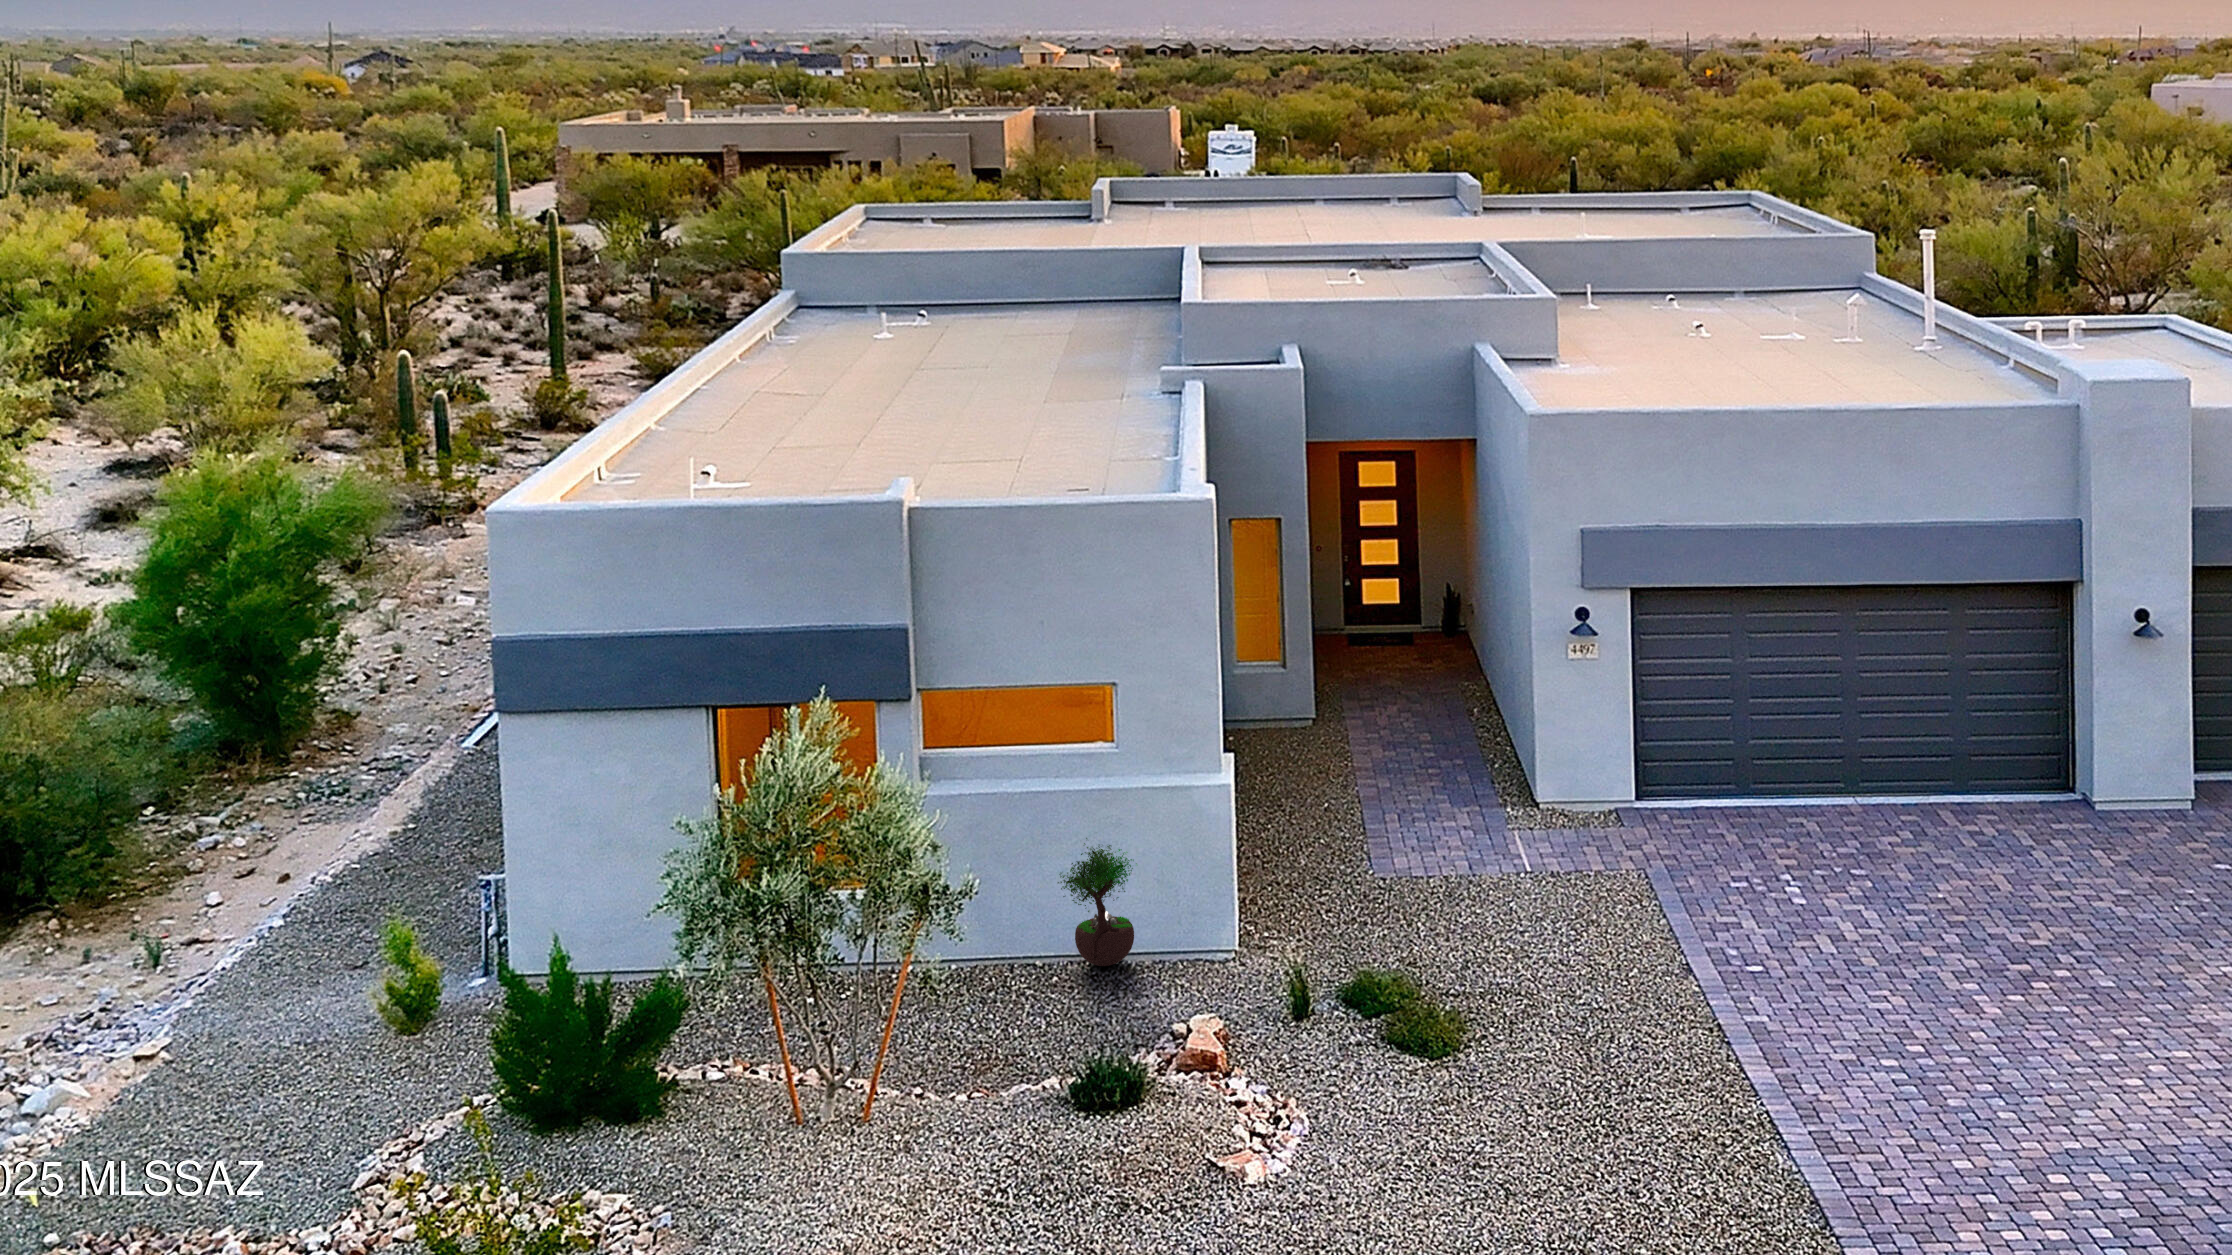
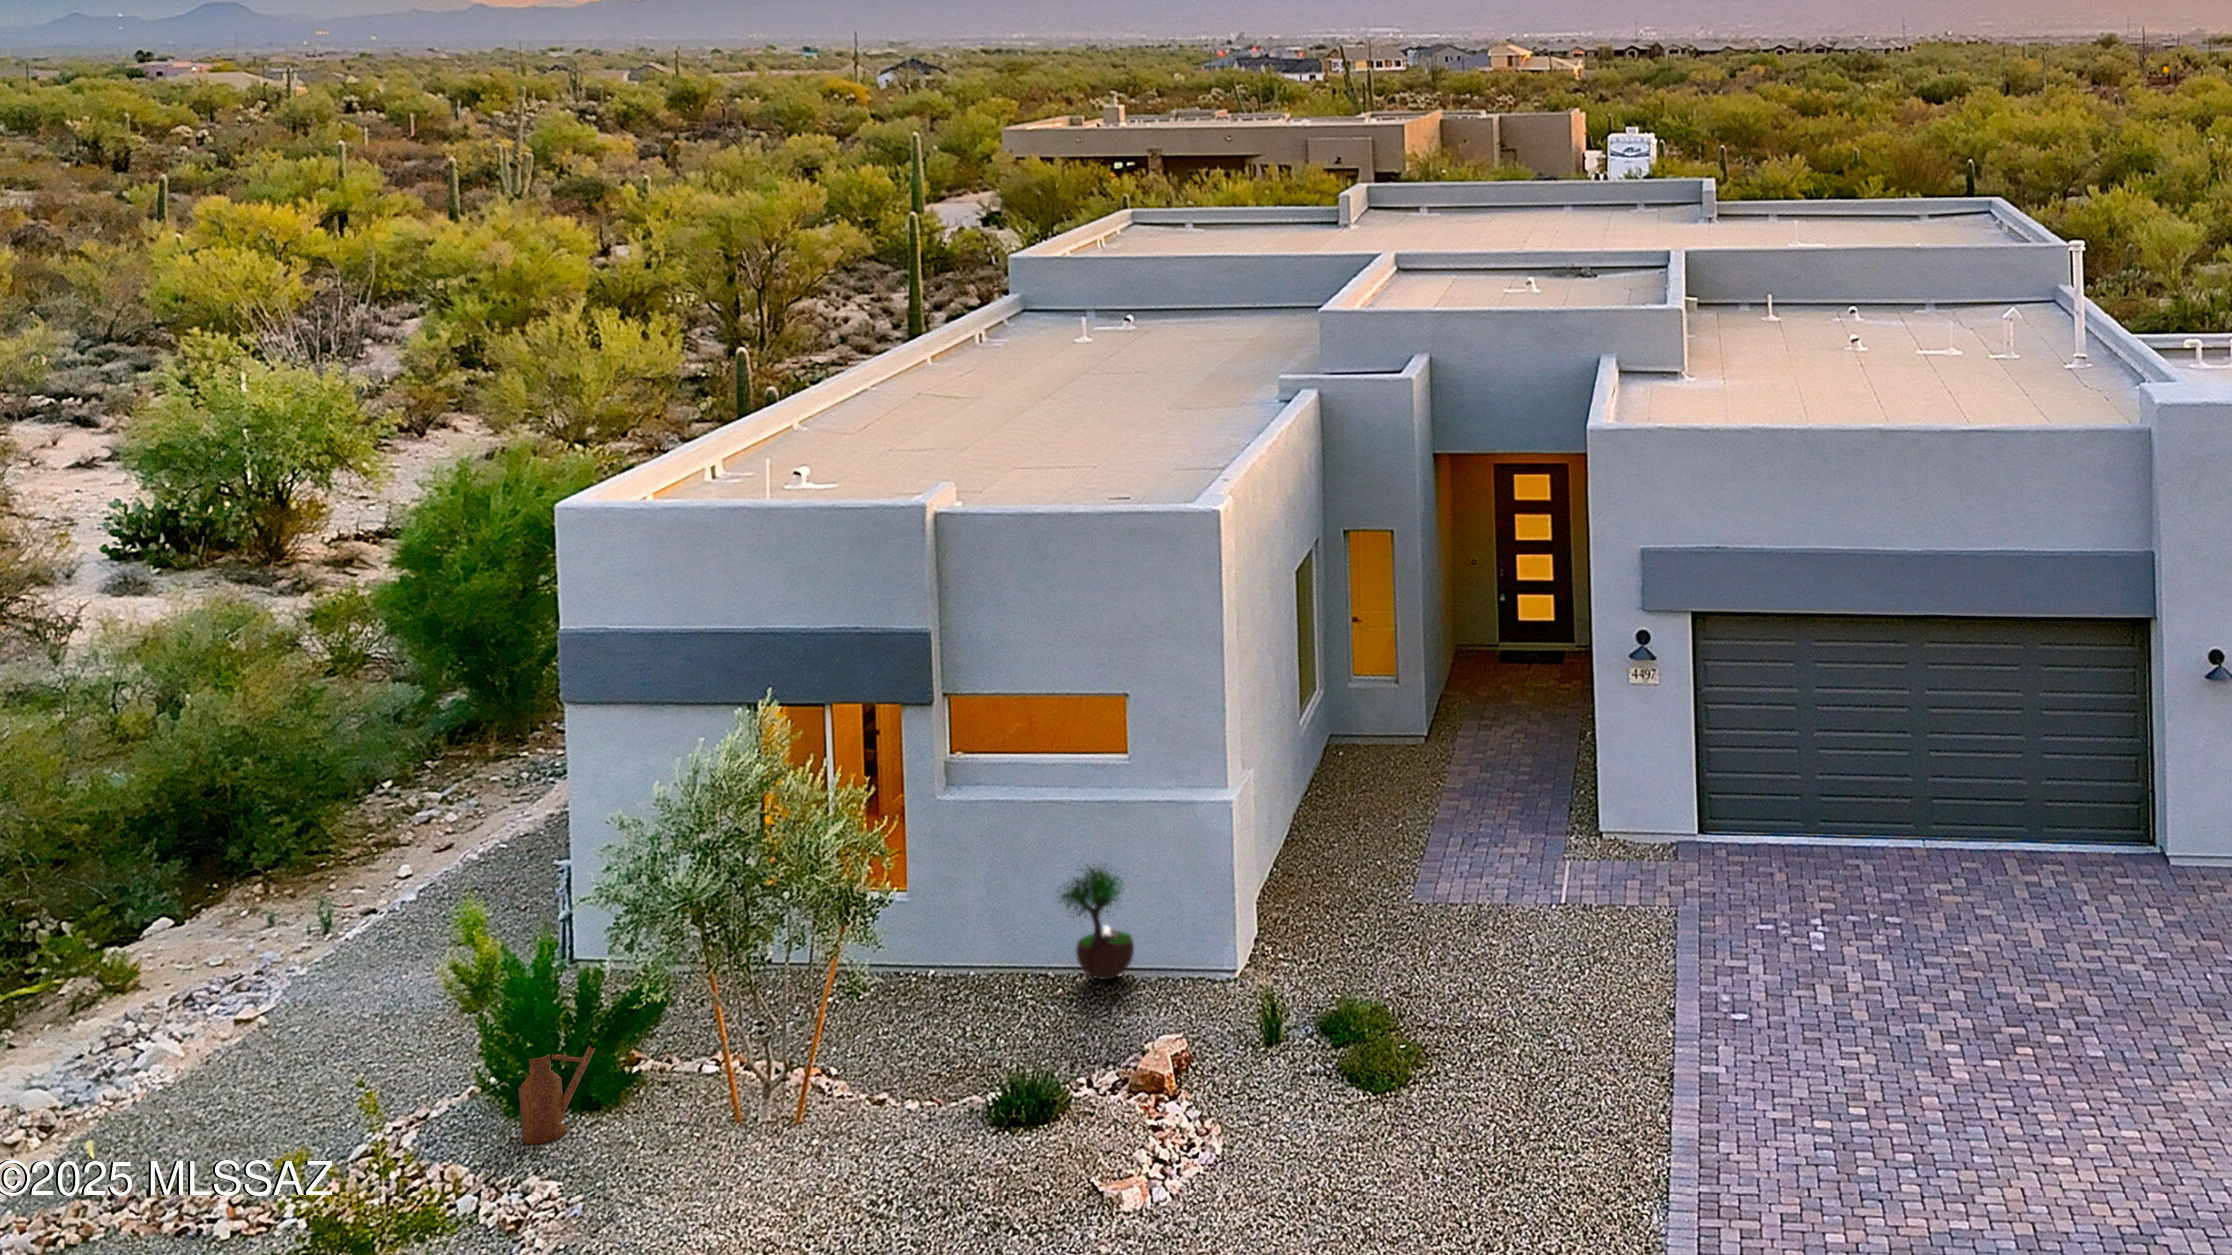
watering can: none [543,1053,639,1162] -> present [518,1045,595,1144]

